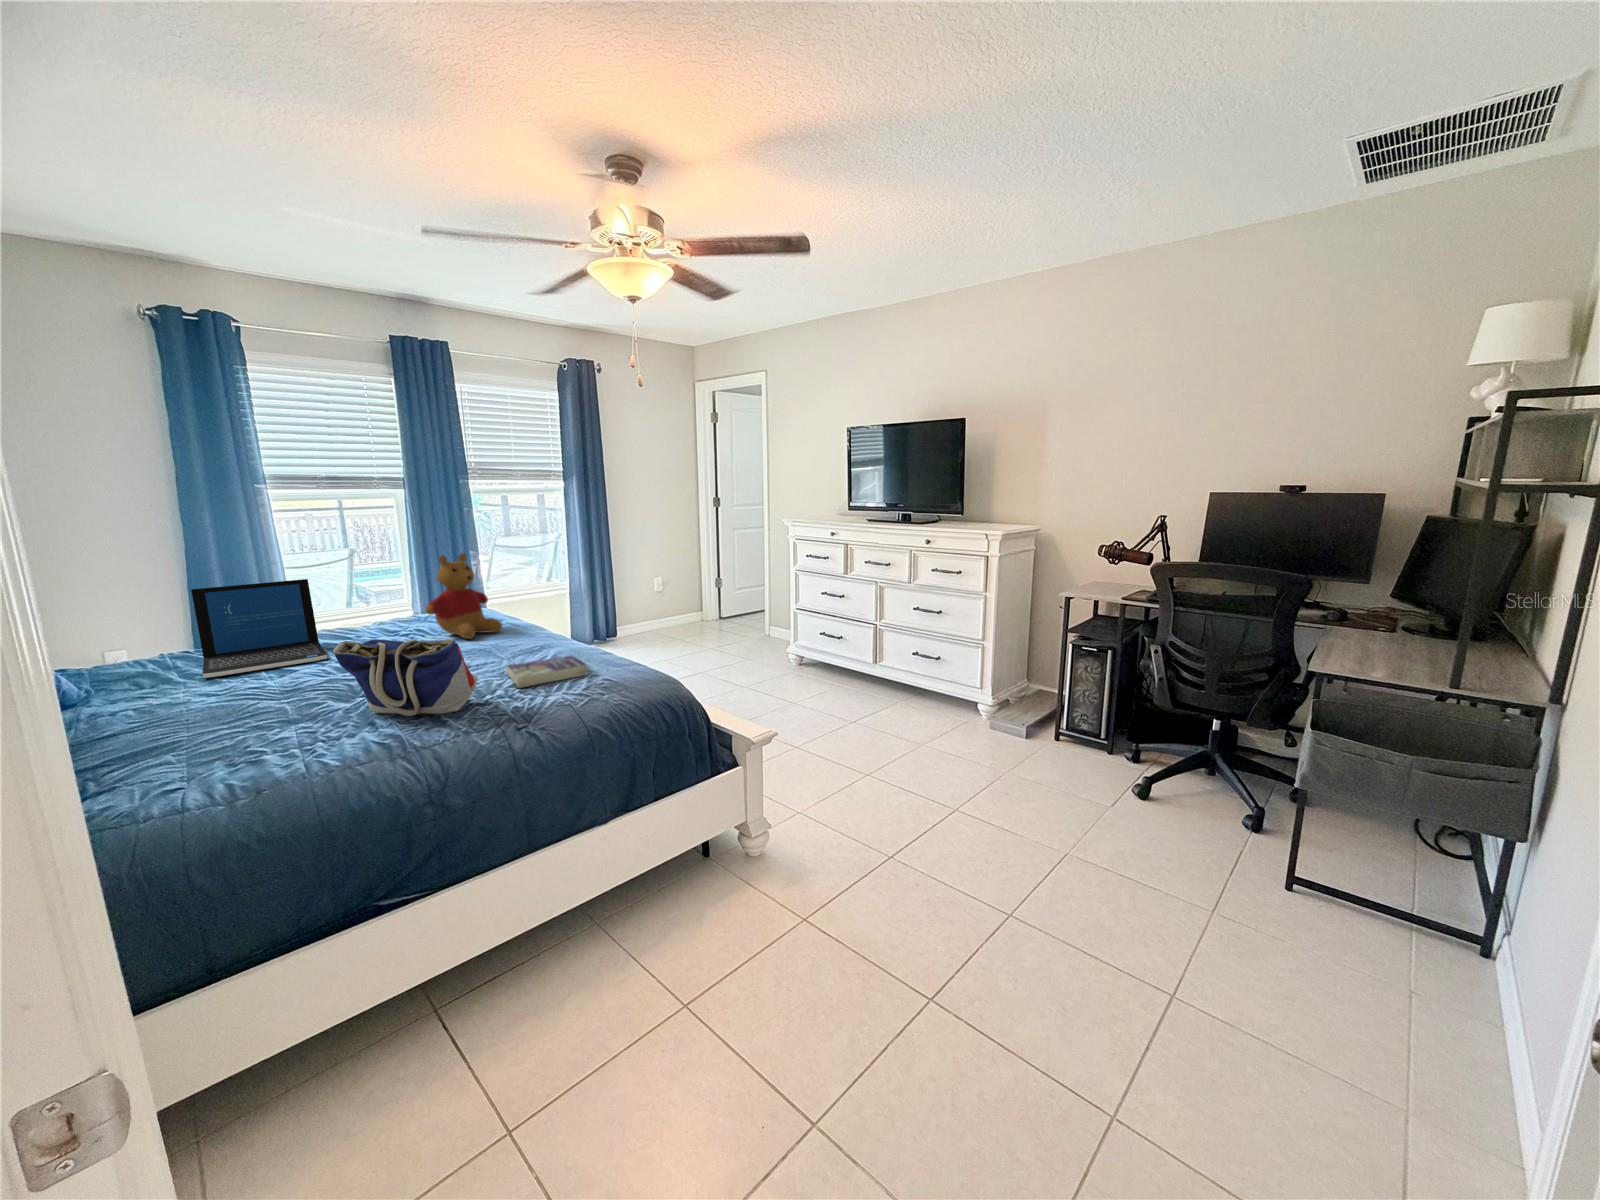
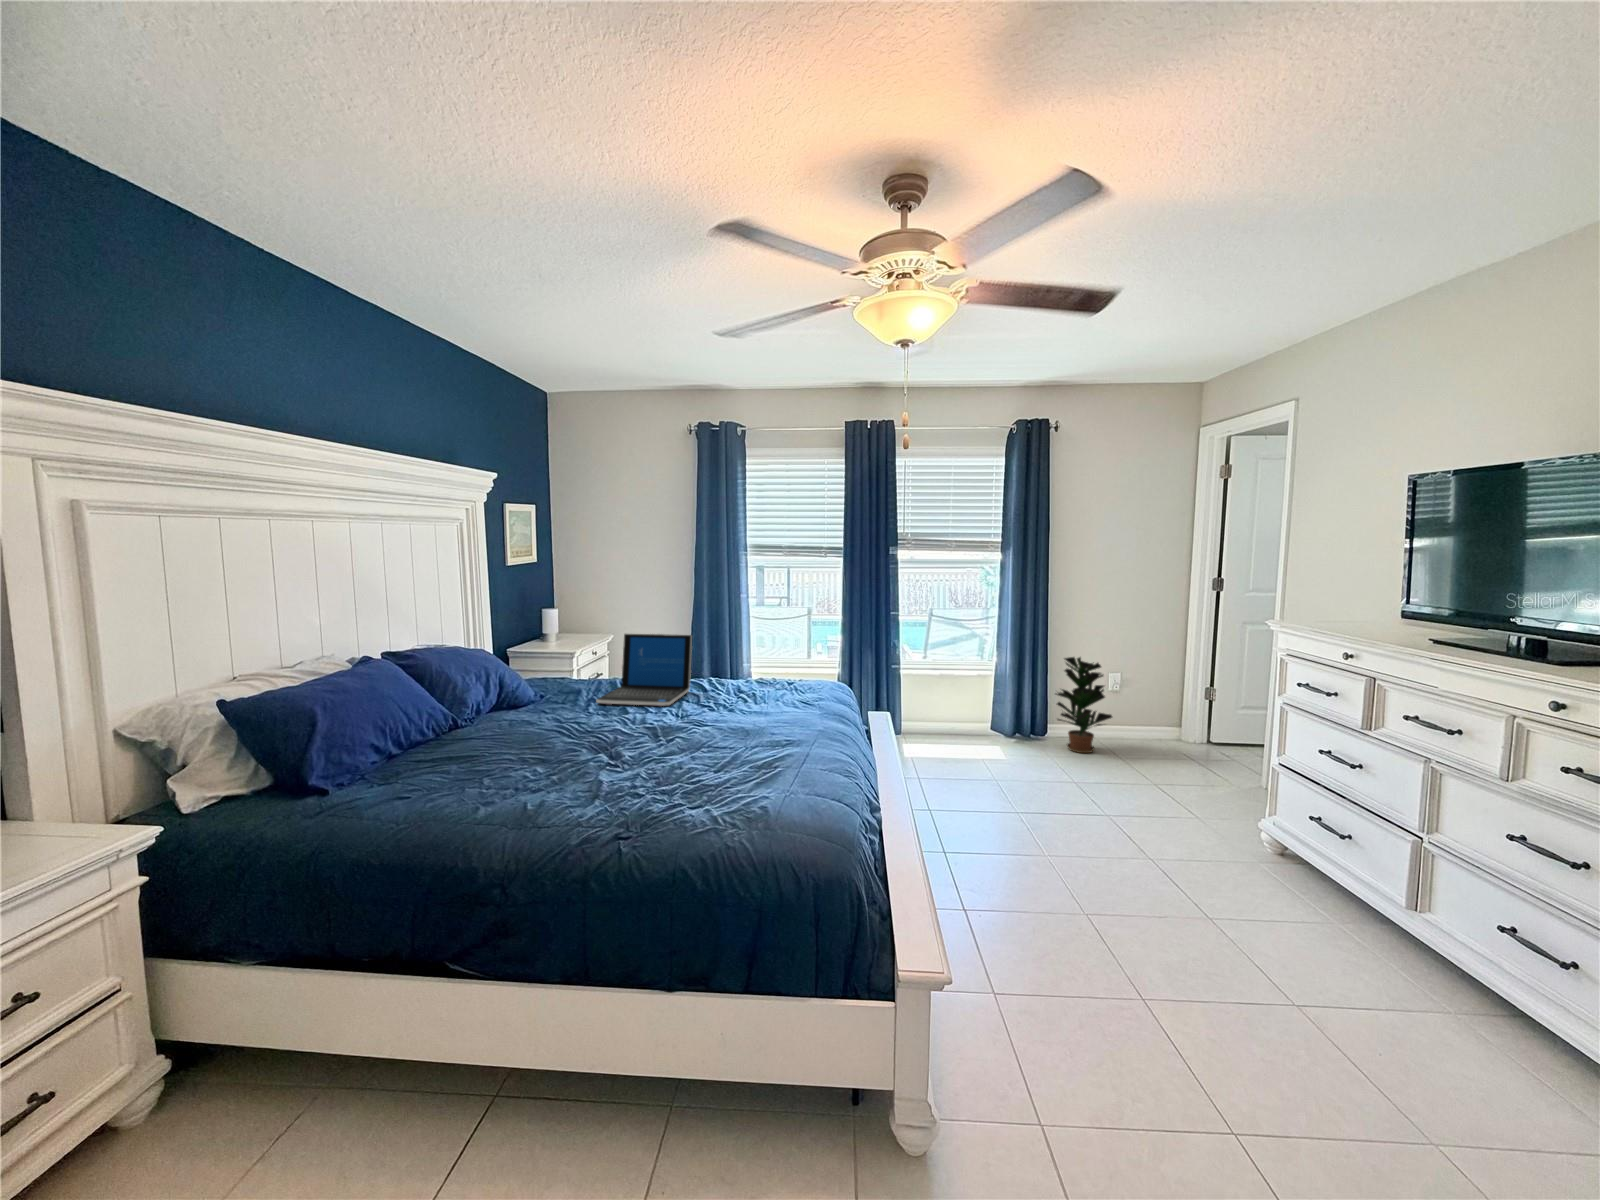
stuffed bear: present [426,553,502,639] -> none [747,627,811,713]
potted plant: none [620,566,669,643] -> present [1056,657,1112,753]
tote bag: present [333,639,477,716] -> none [566,701,656,791]
book: present [507,656,587,688] -> none [696,754,788,791]

